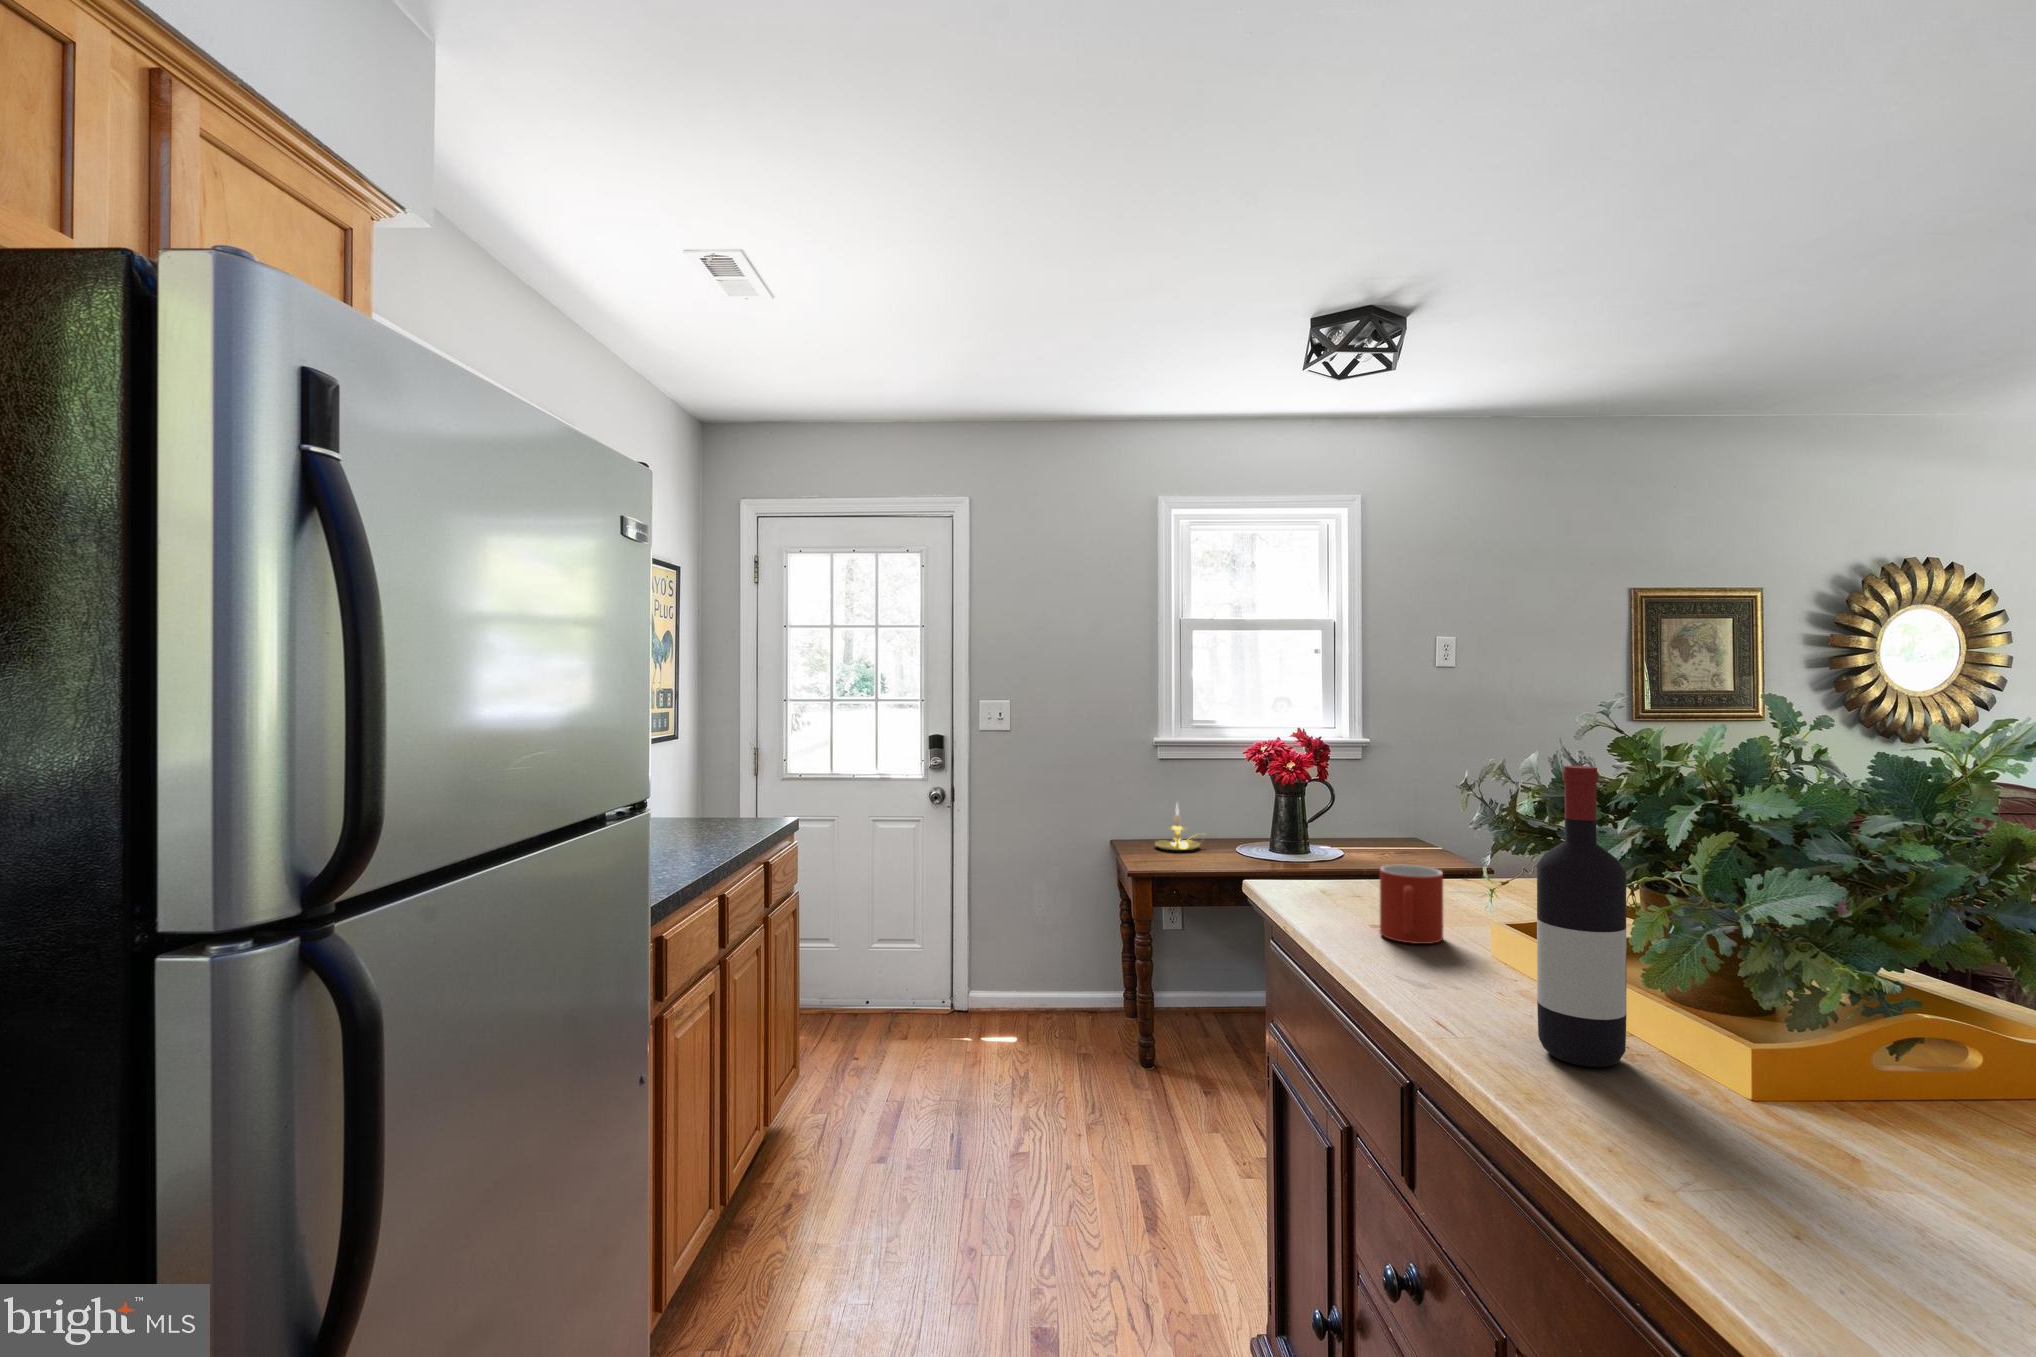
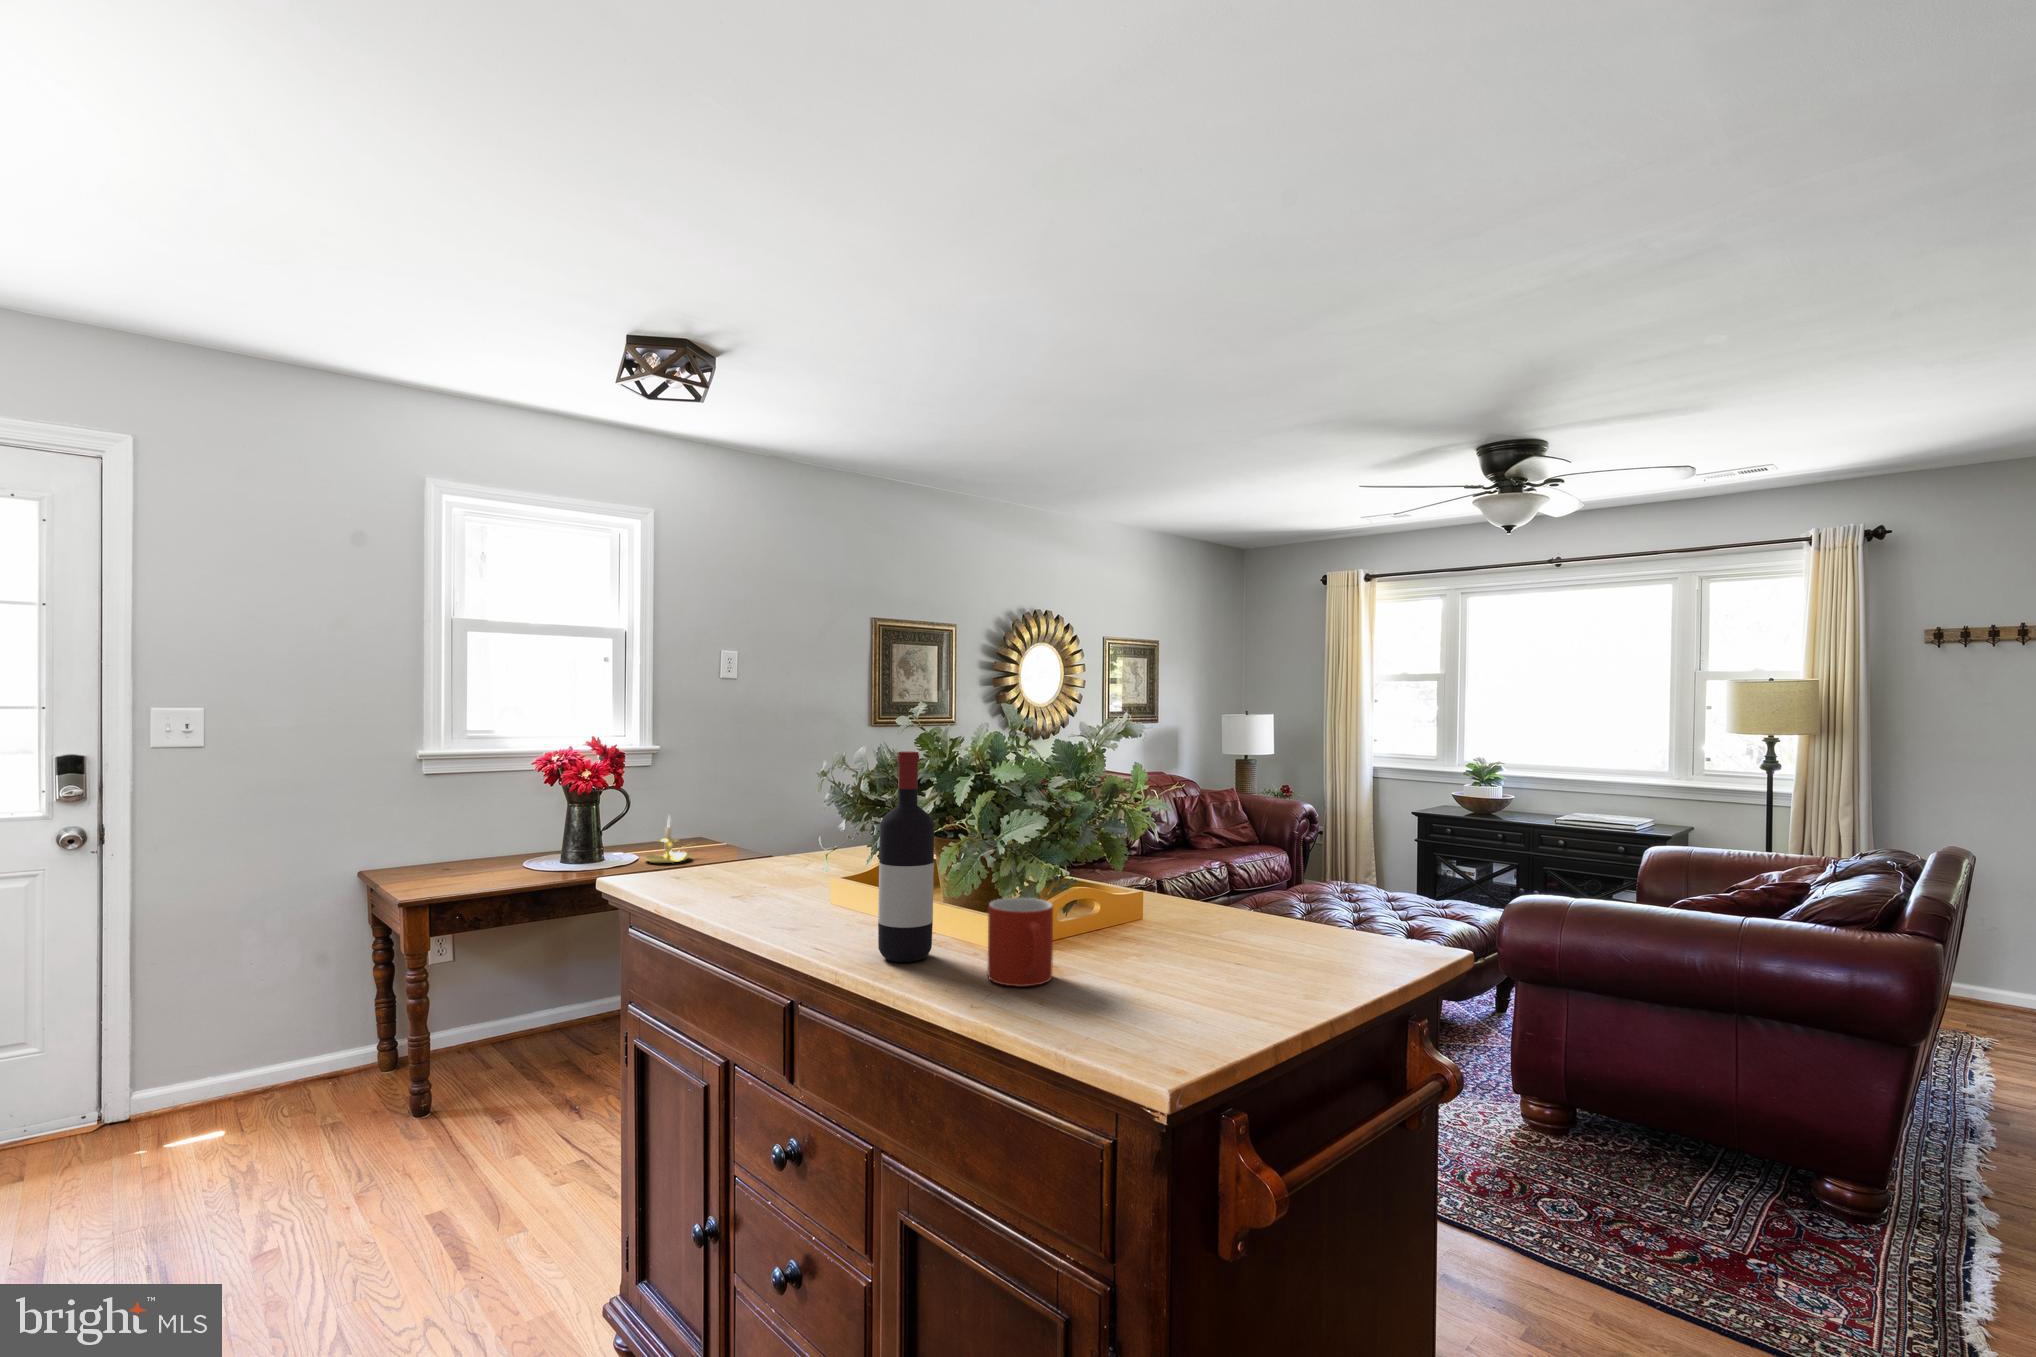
candle holder: present [1155,809,1200,851] -> present [645,819,691,863]
mug: present [1380,865,1443,944] -> present [987,898,1053,987]

